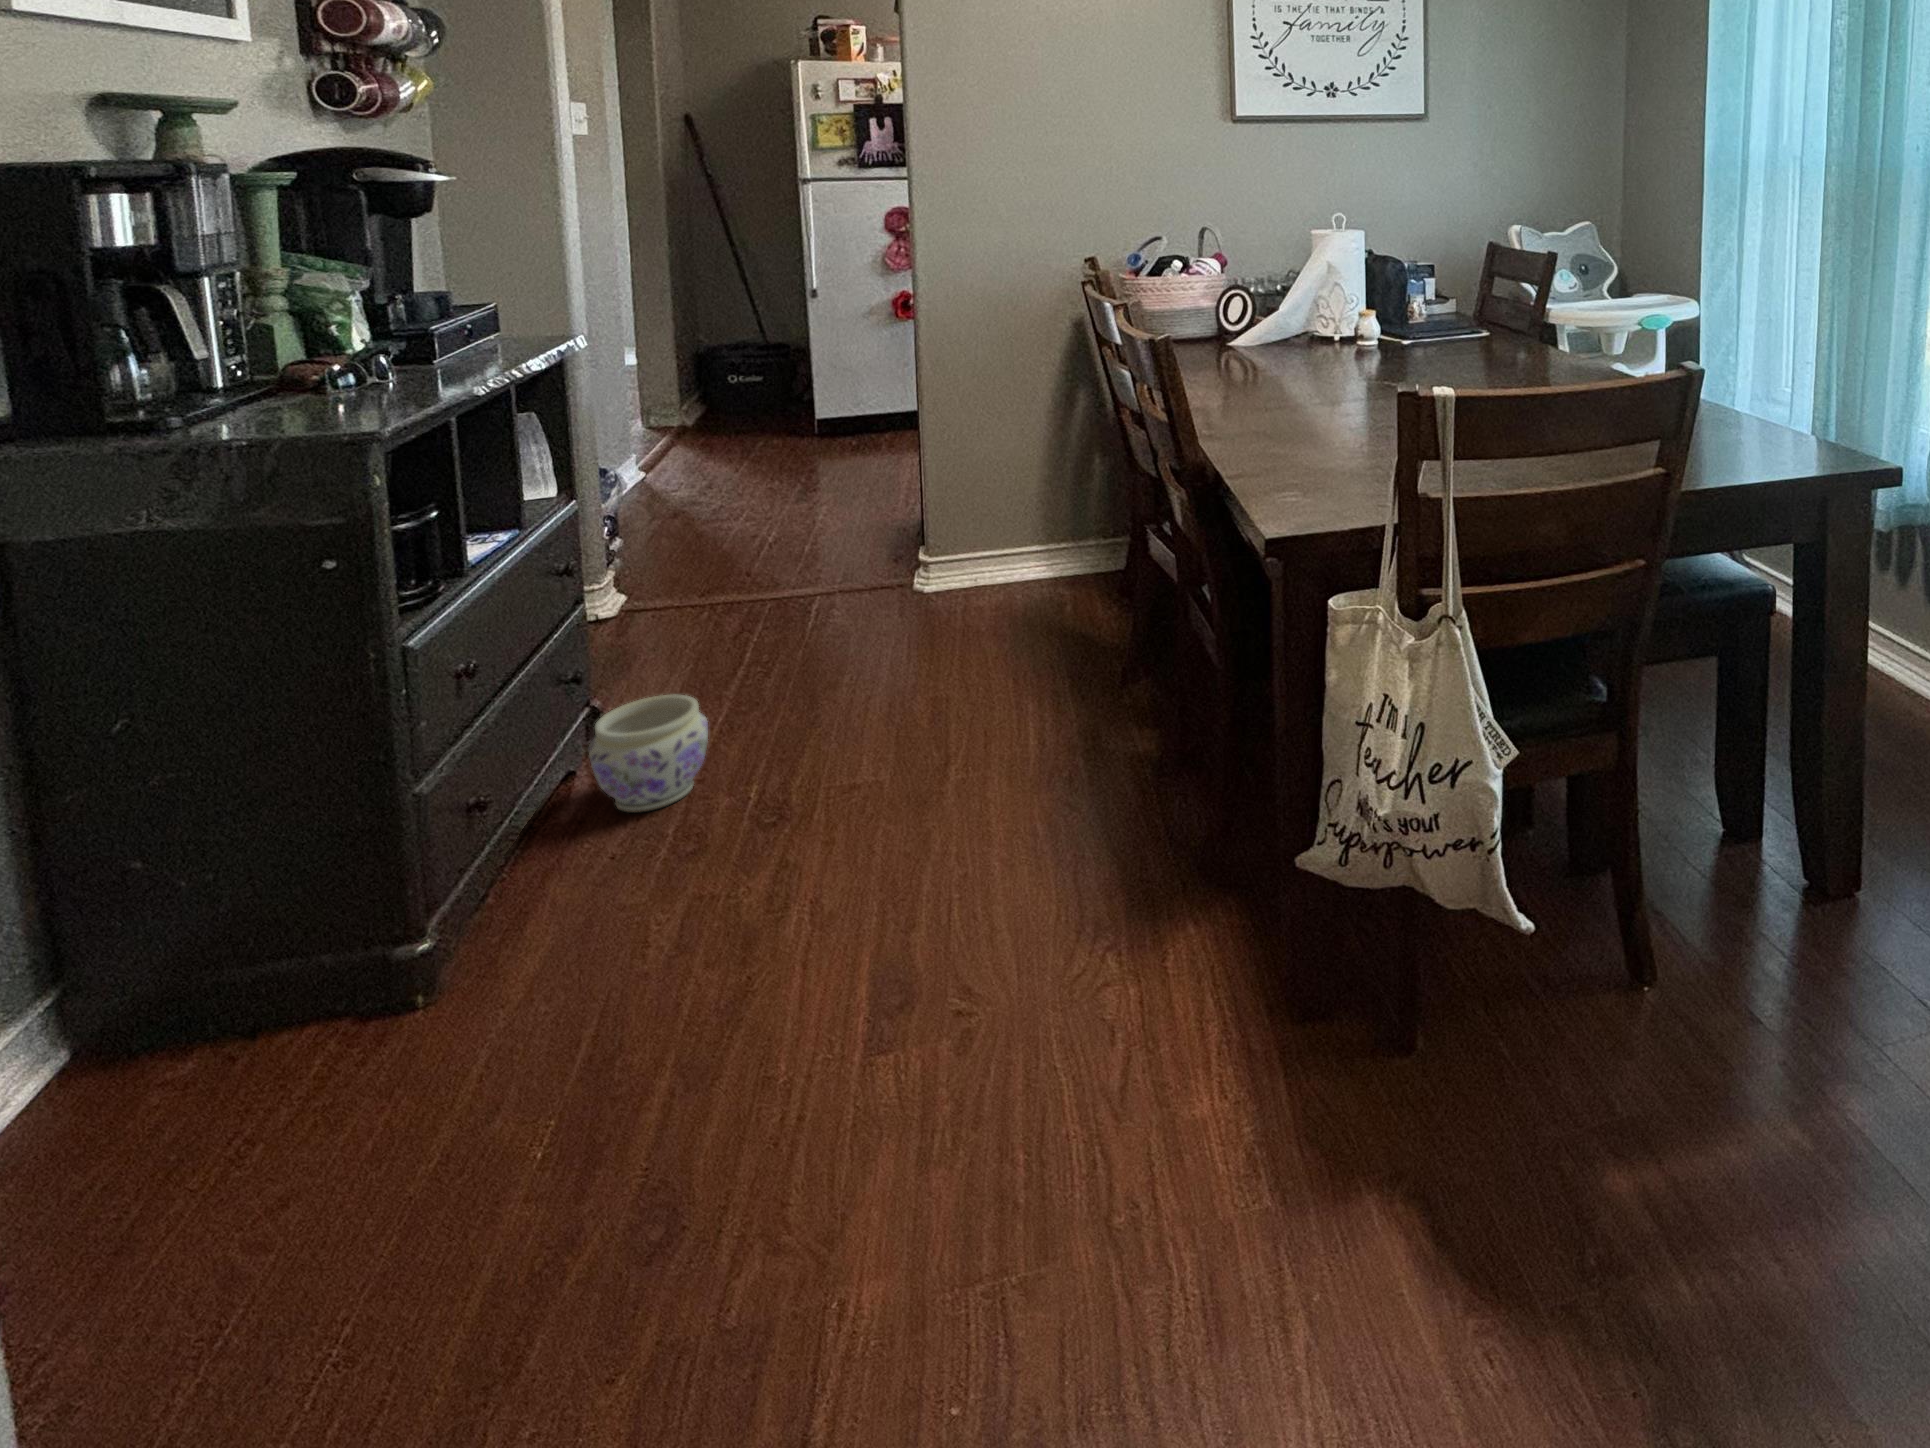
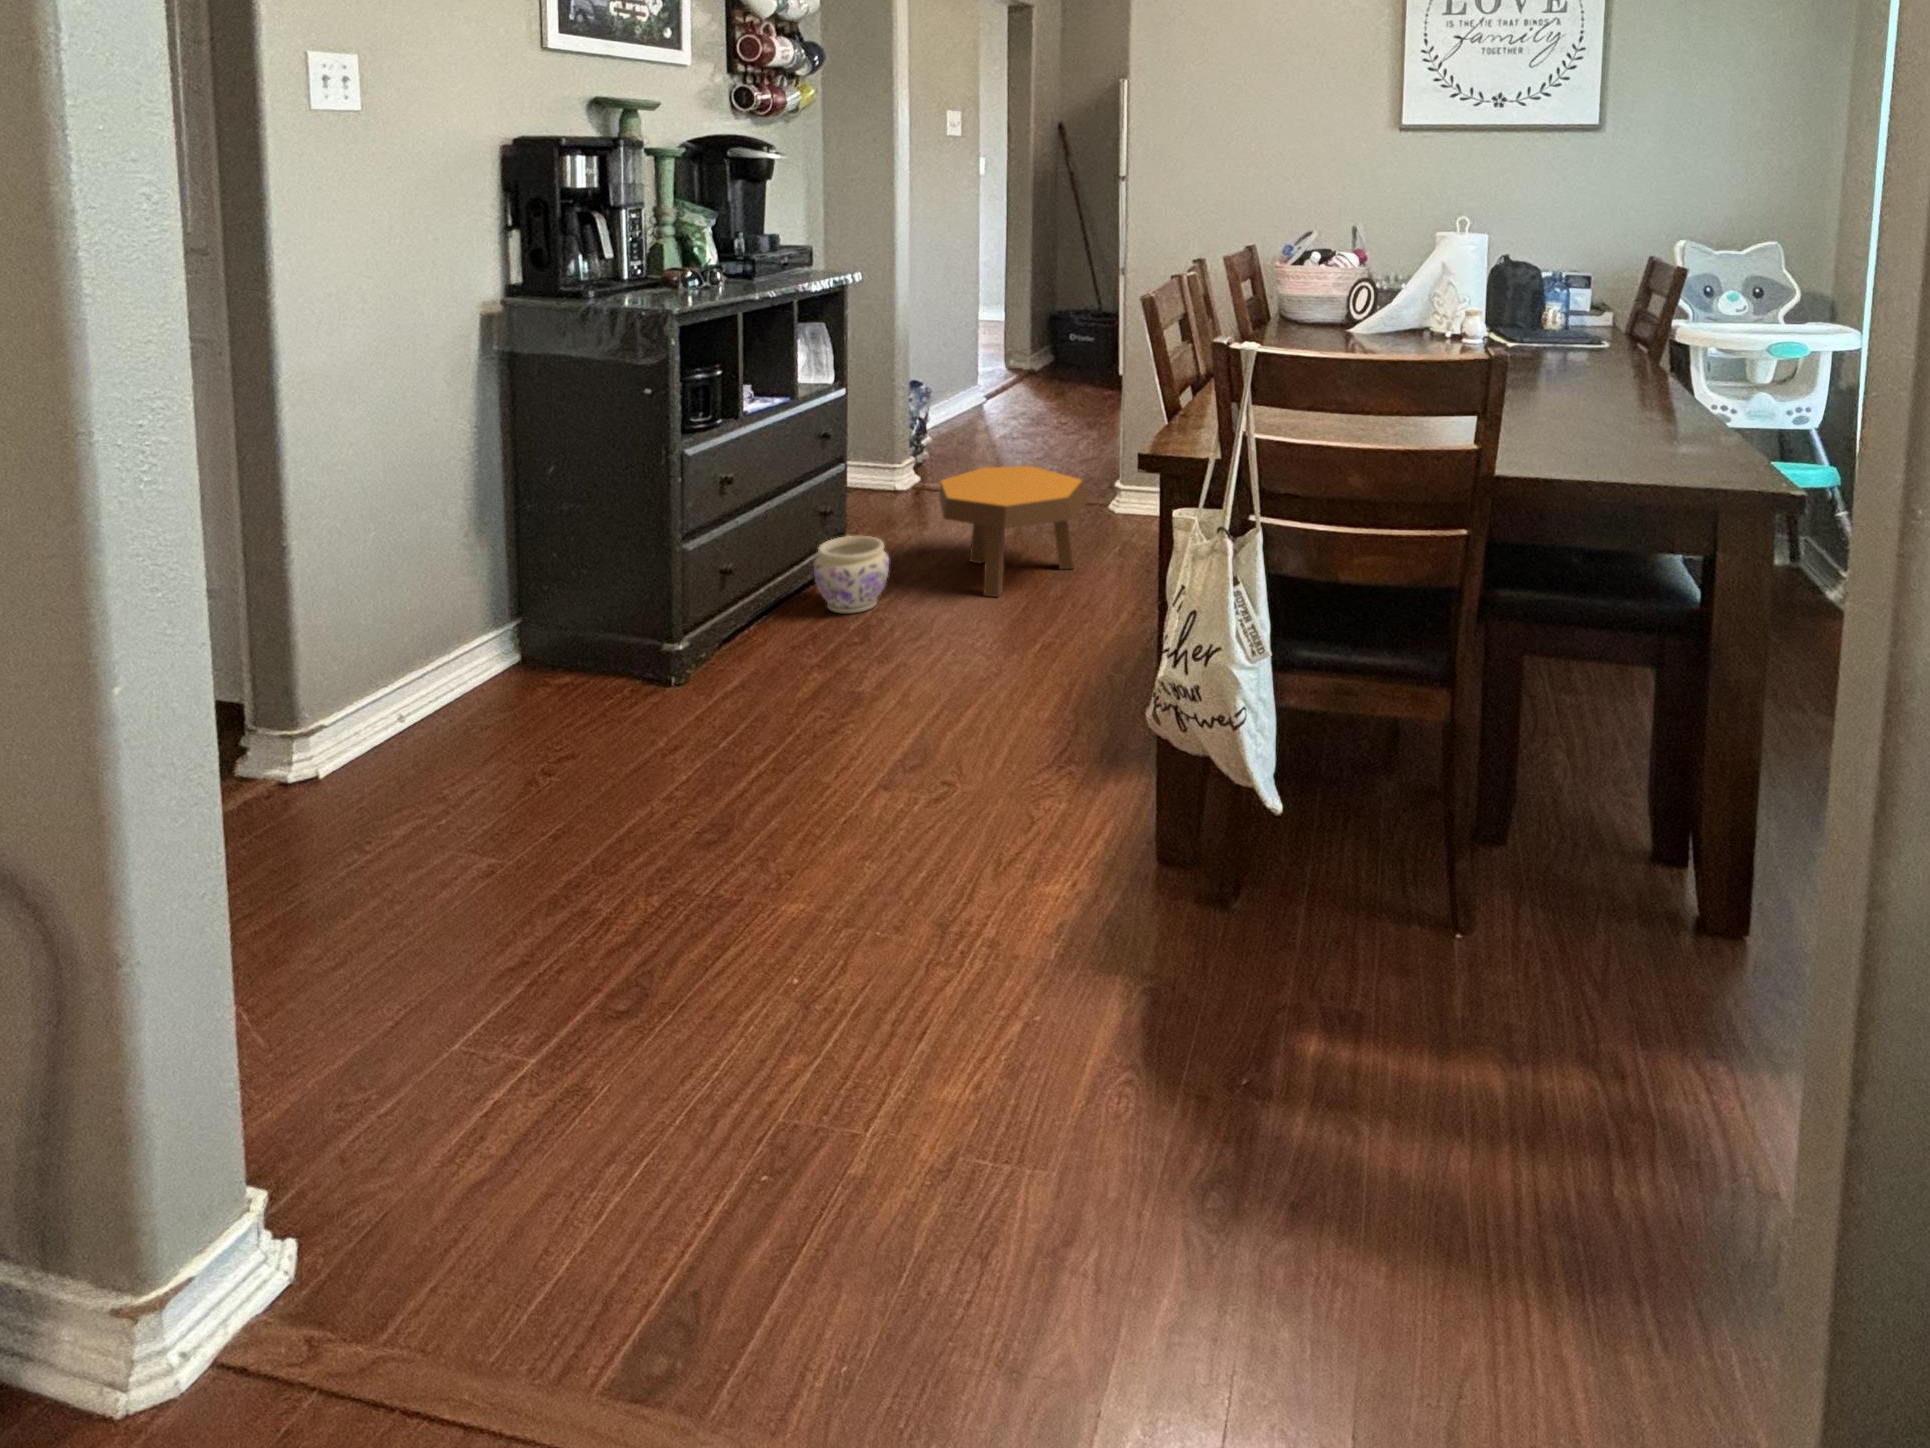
footstool: none [743,554,950,733] -> present [939,466,1089,597]

